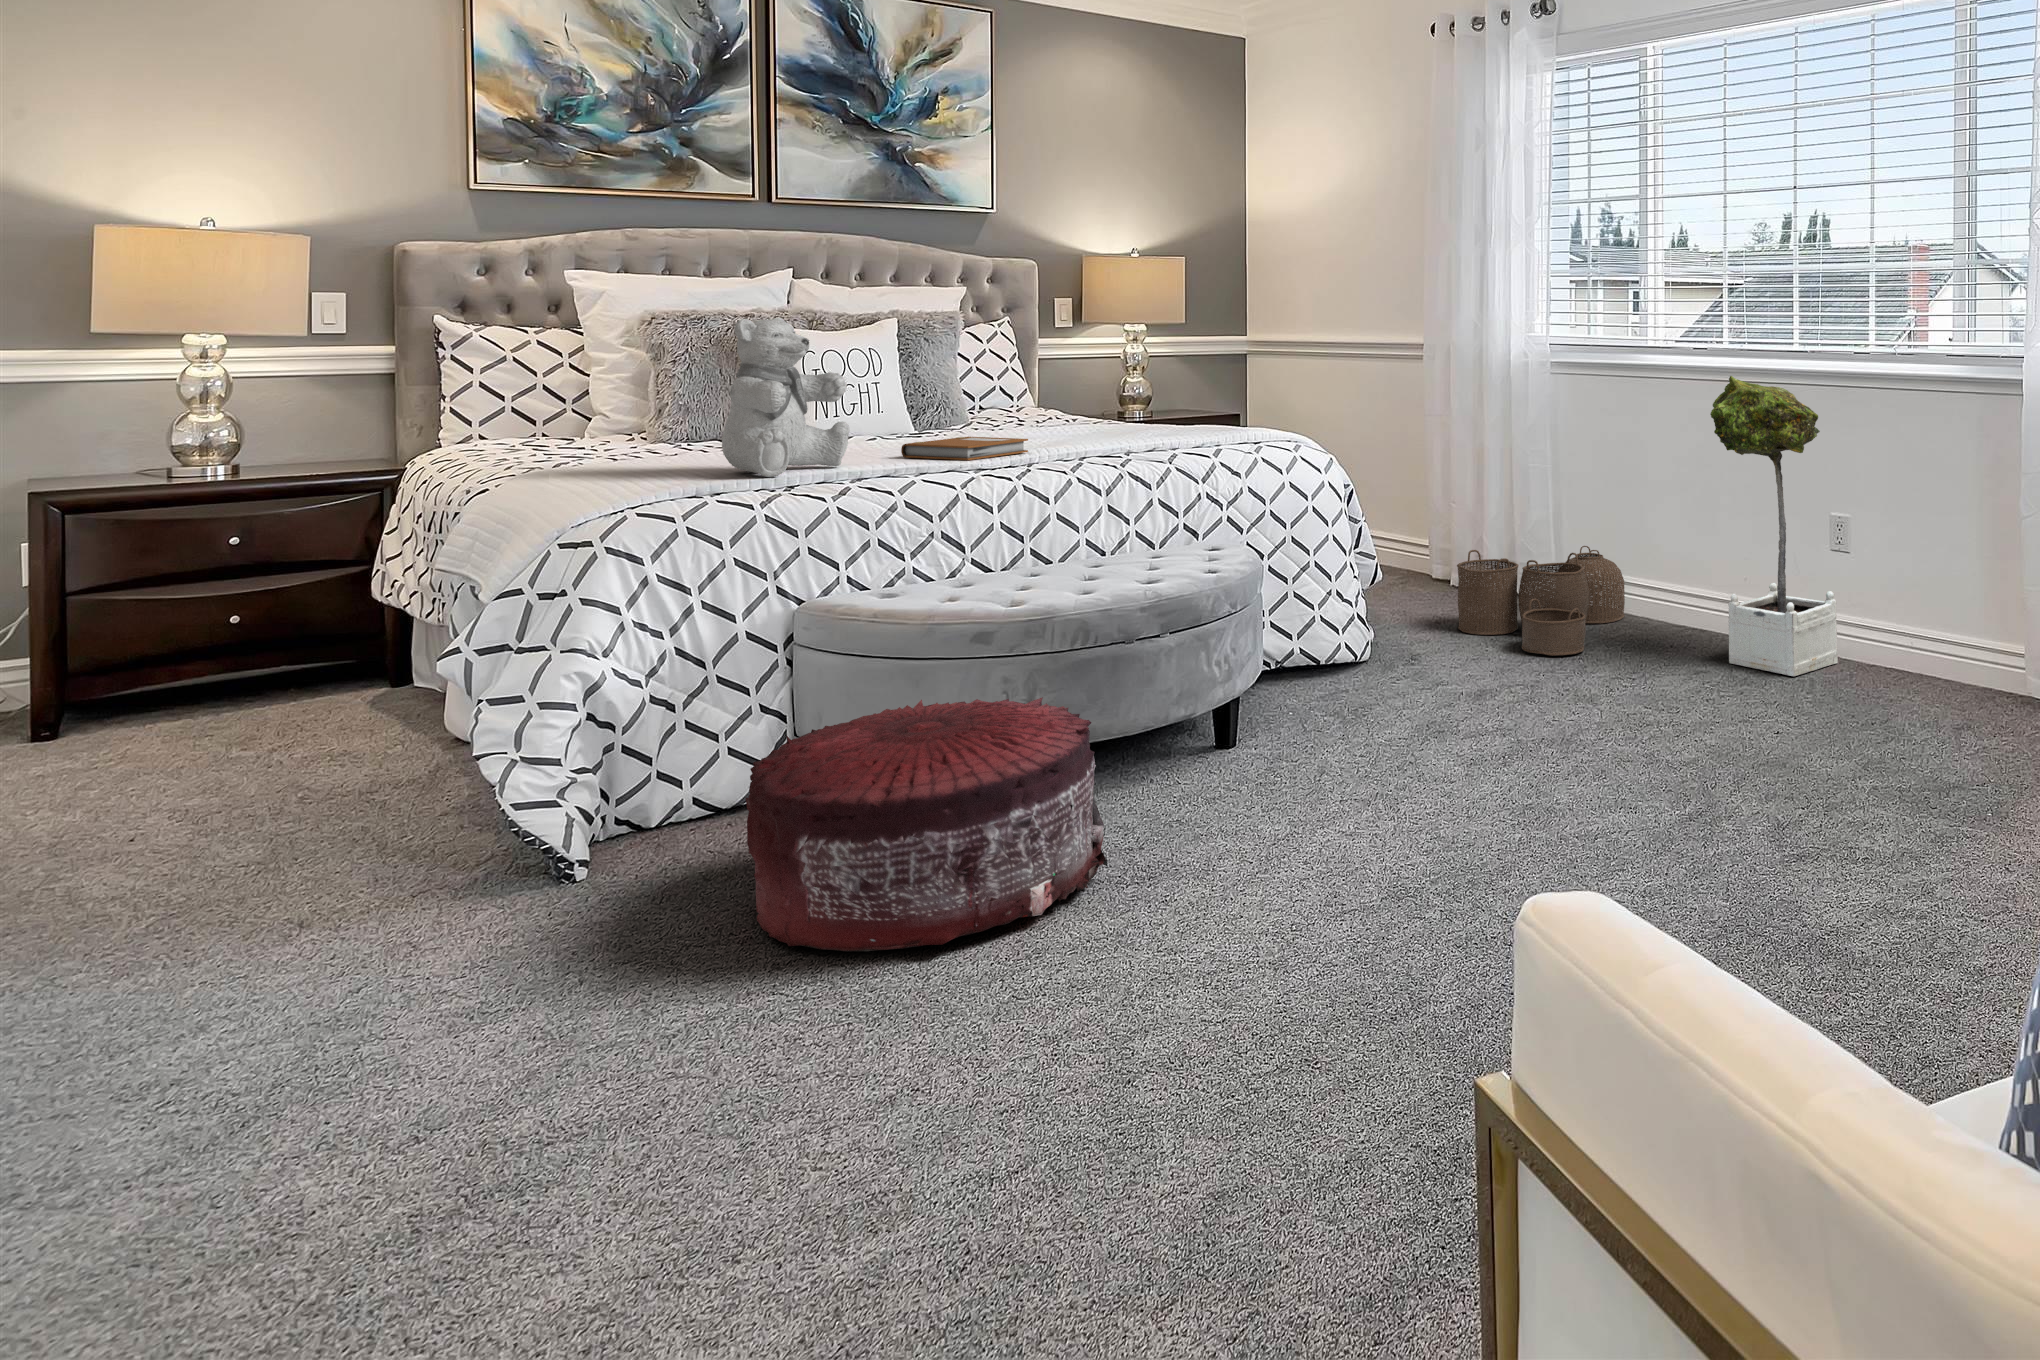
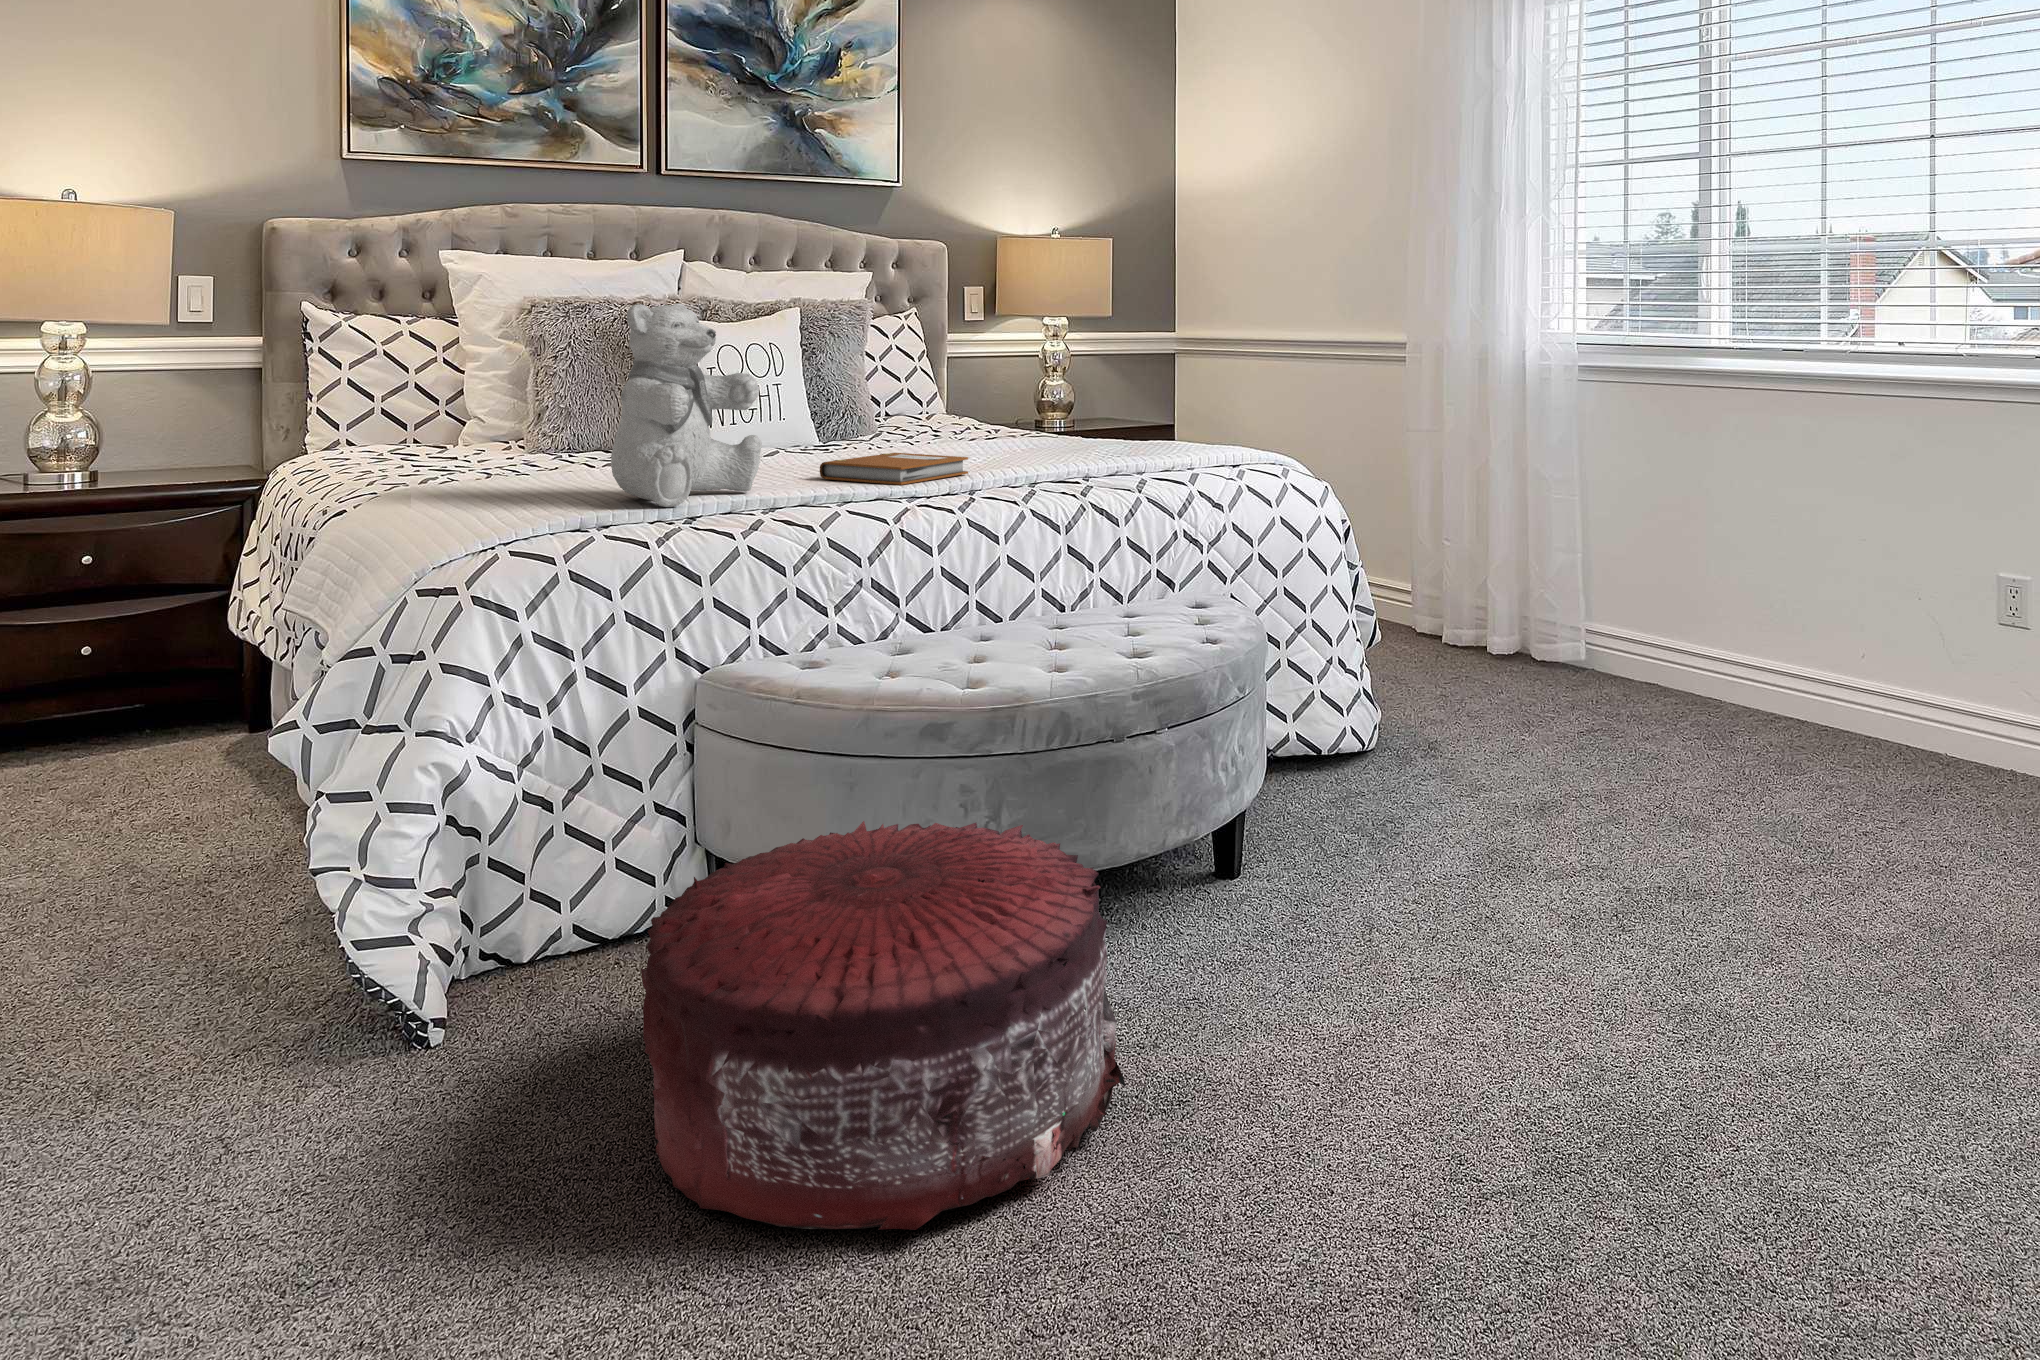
potted tree: present [1710,376,1838,676] -> none [1826,387,2007,793]
woven basket: present [1457,546,1625,656] -> none [1469,597,1676,745]

